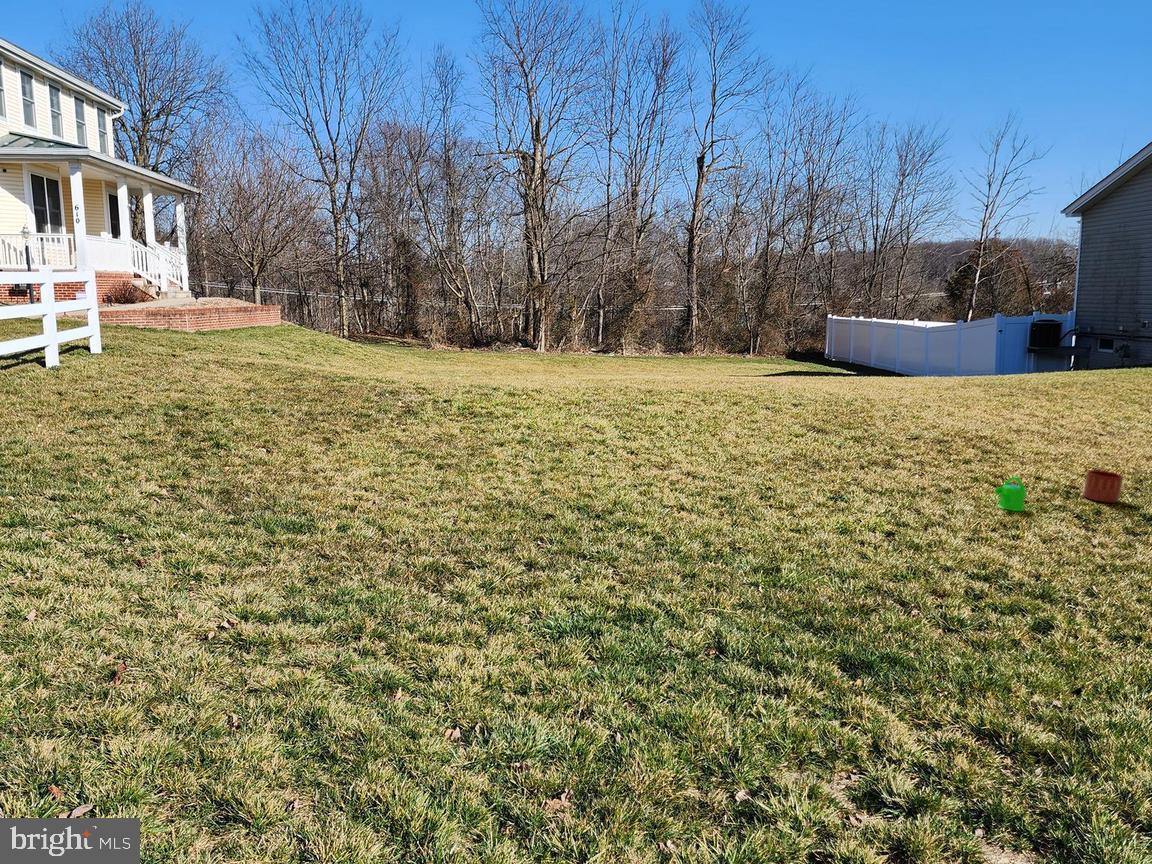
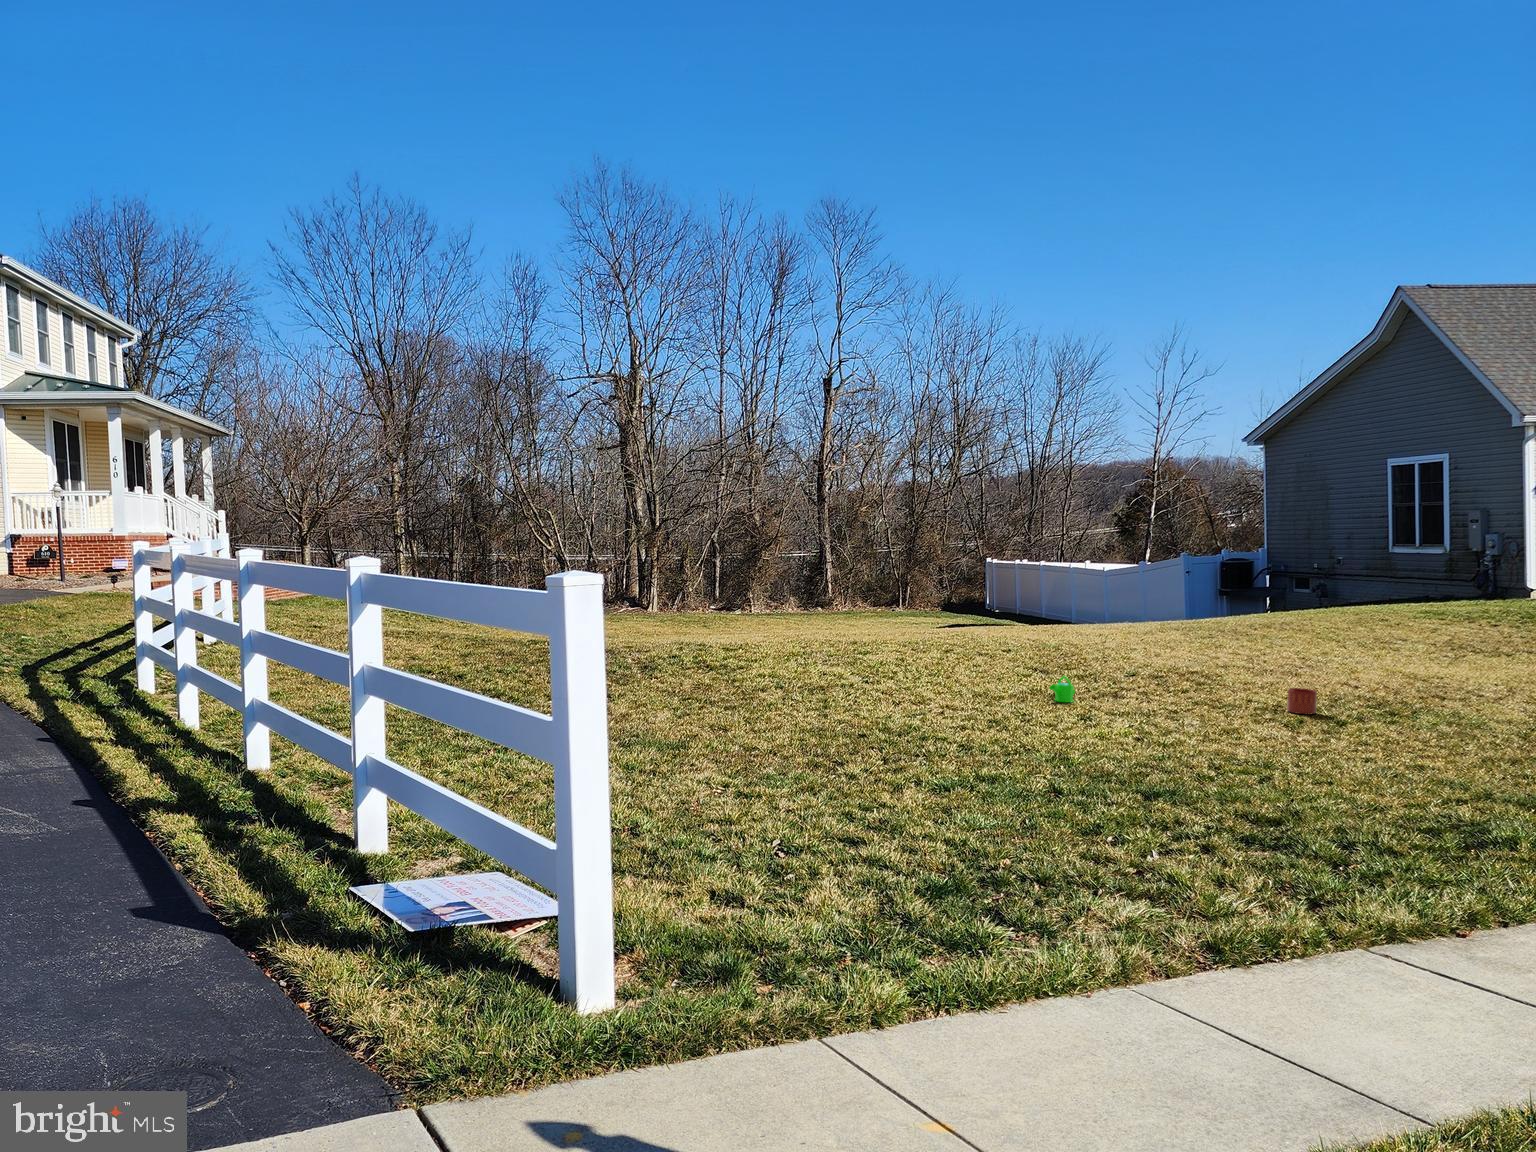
watering can: present [995,476,1027,511] -> present [1050,676,1075,702]

